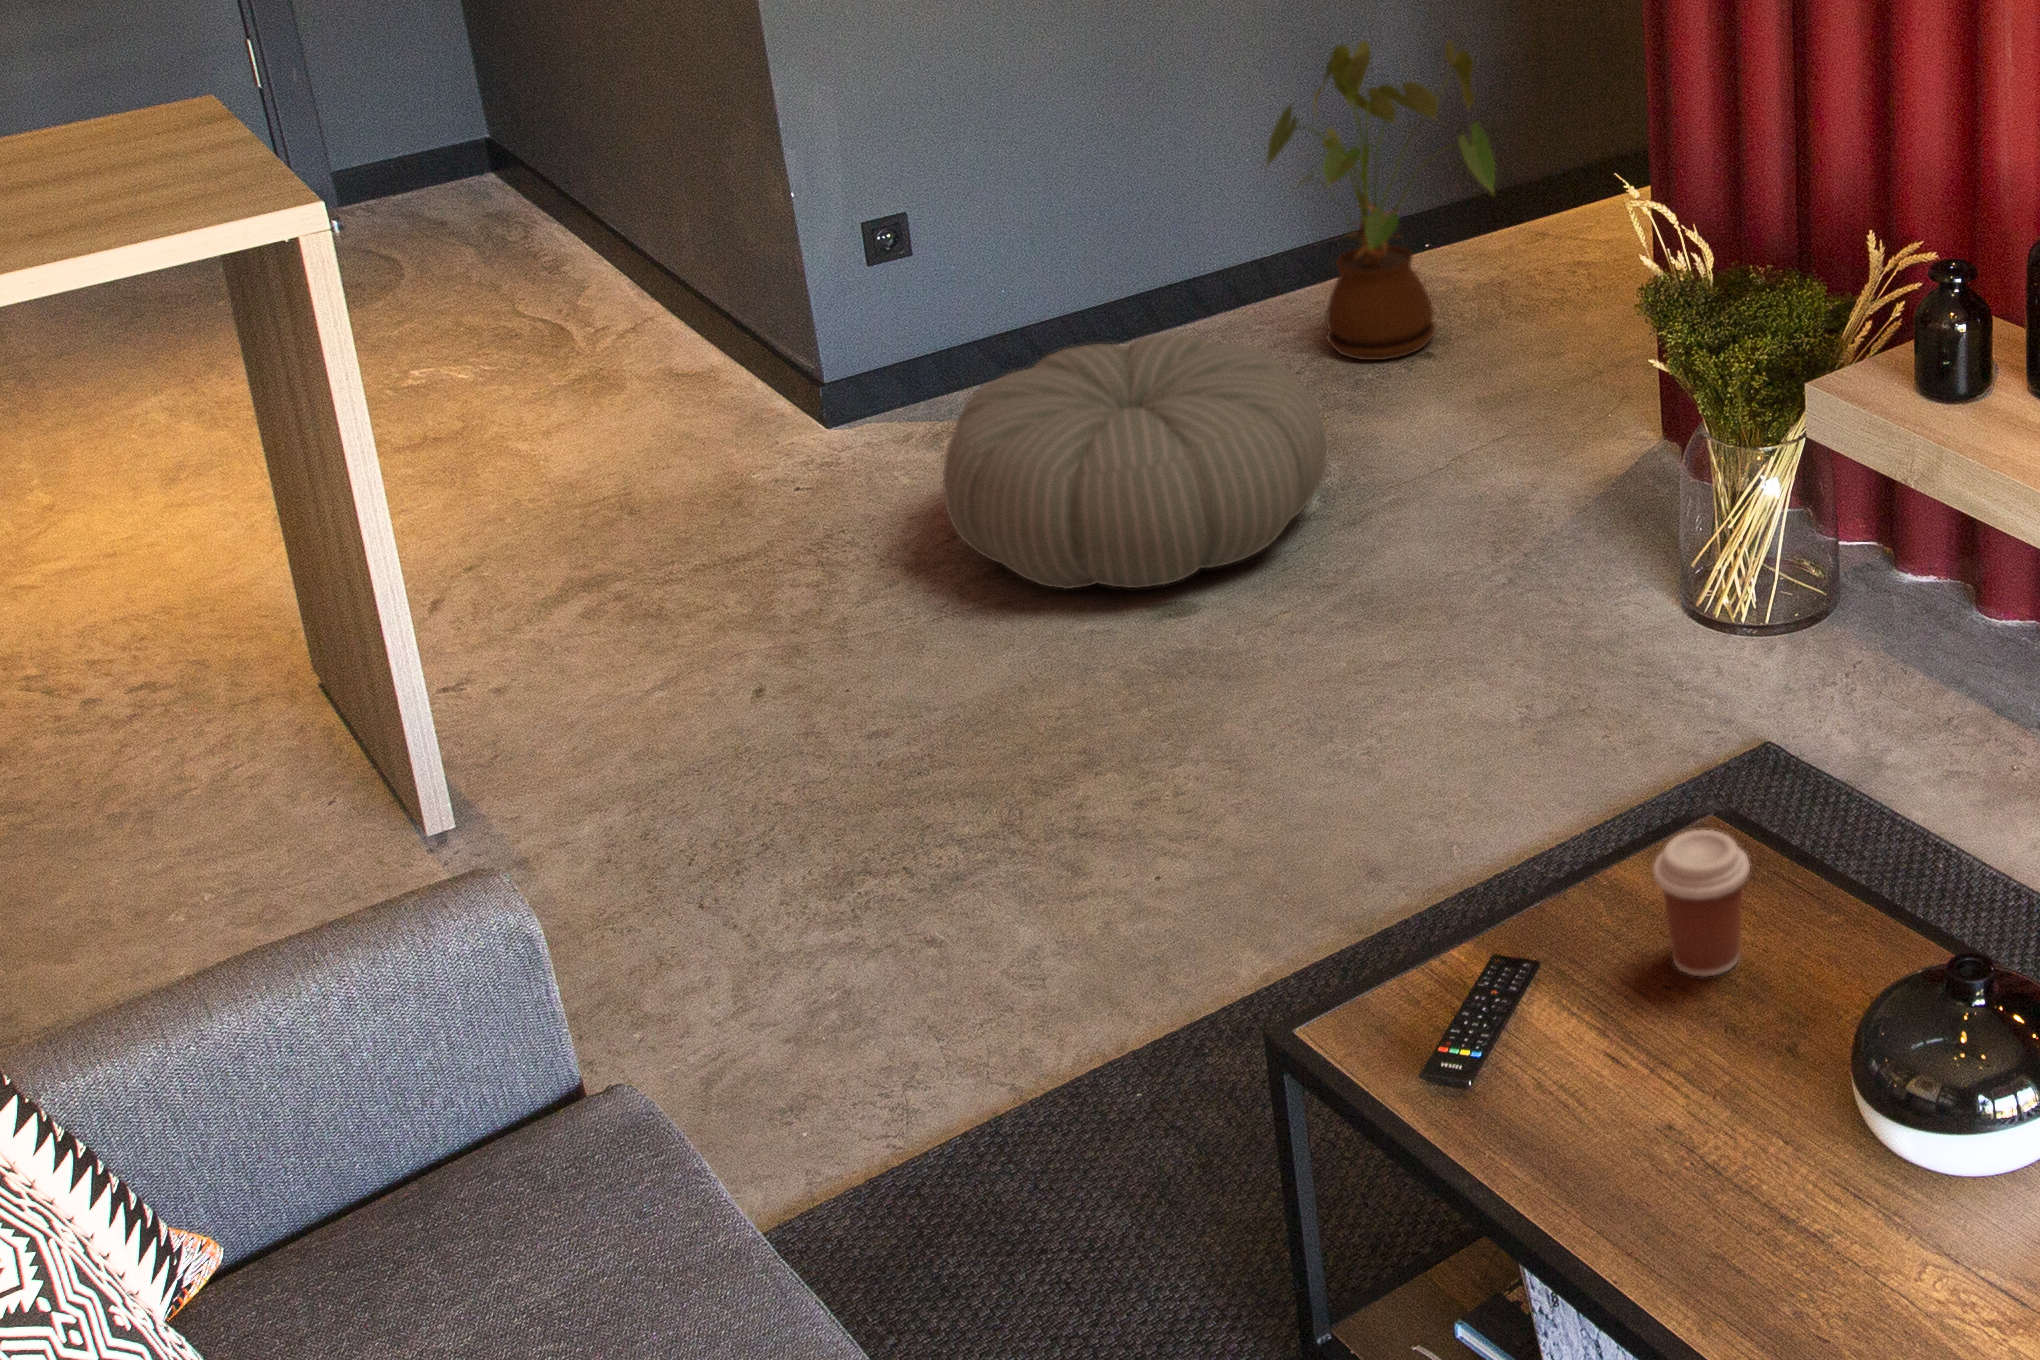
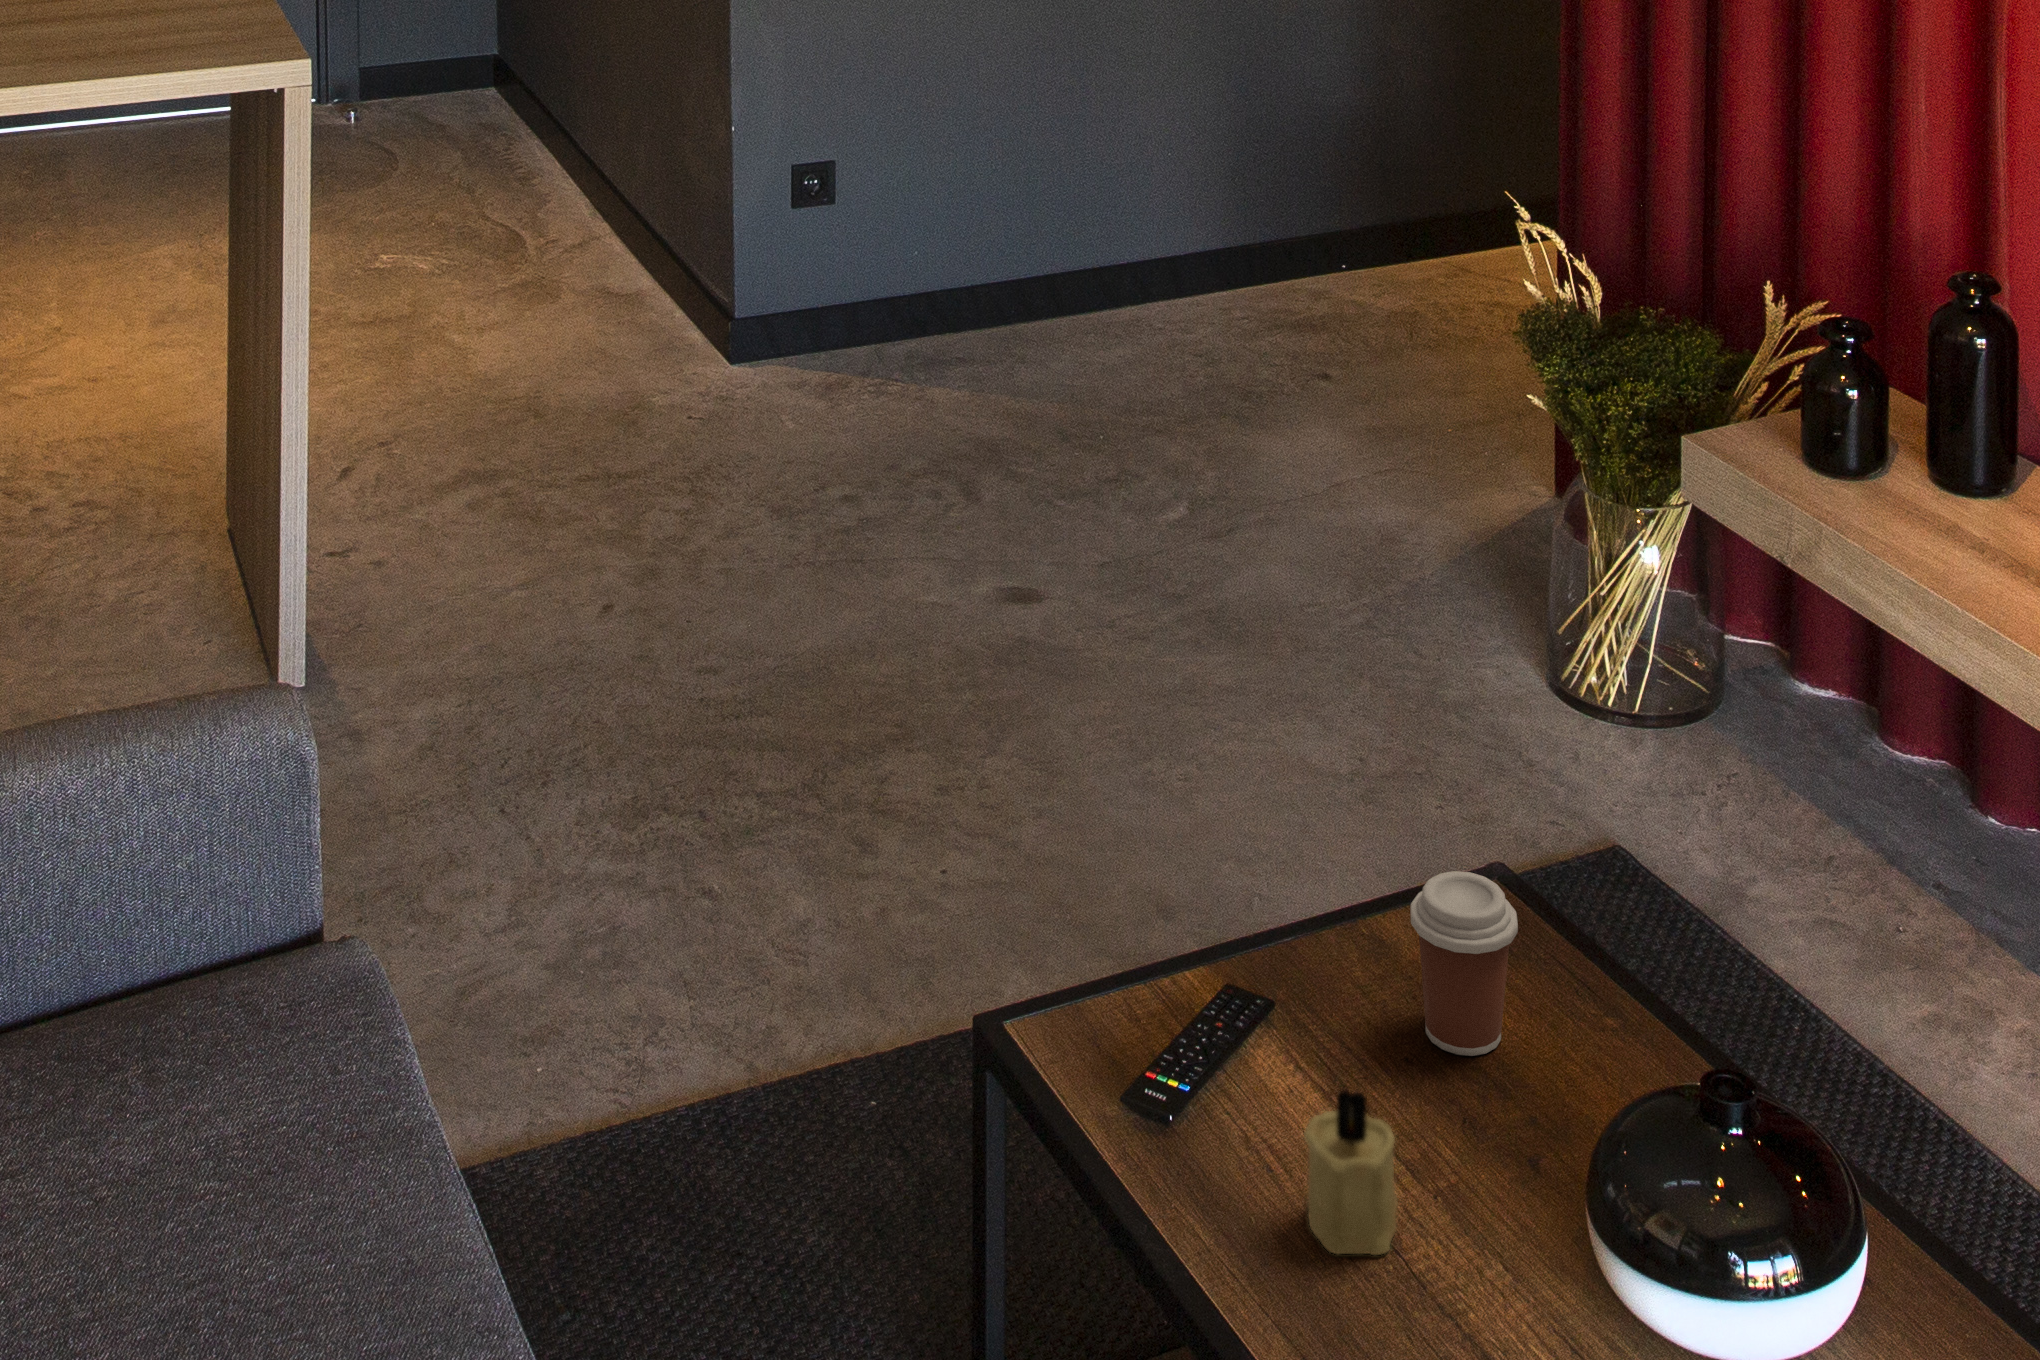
house plant: present [1267,41,1495,360] -> none [1150,32,1376,362]
pouf: present [943,335,1327,589] -> none [797,296,1171,553]
candle: none [1590,1033,1676,1165] -> present [1304,1090,1398,1255]

